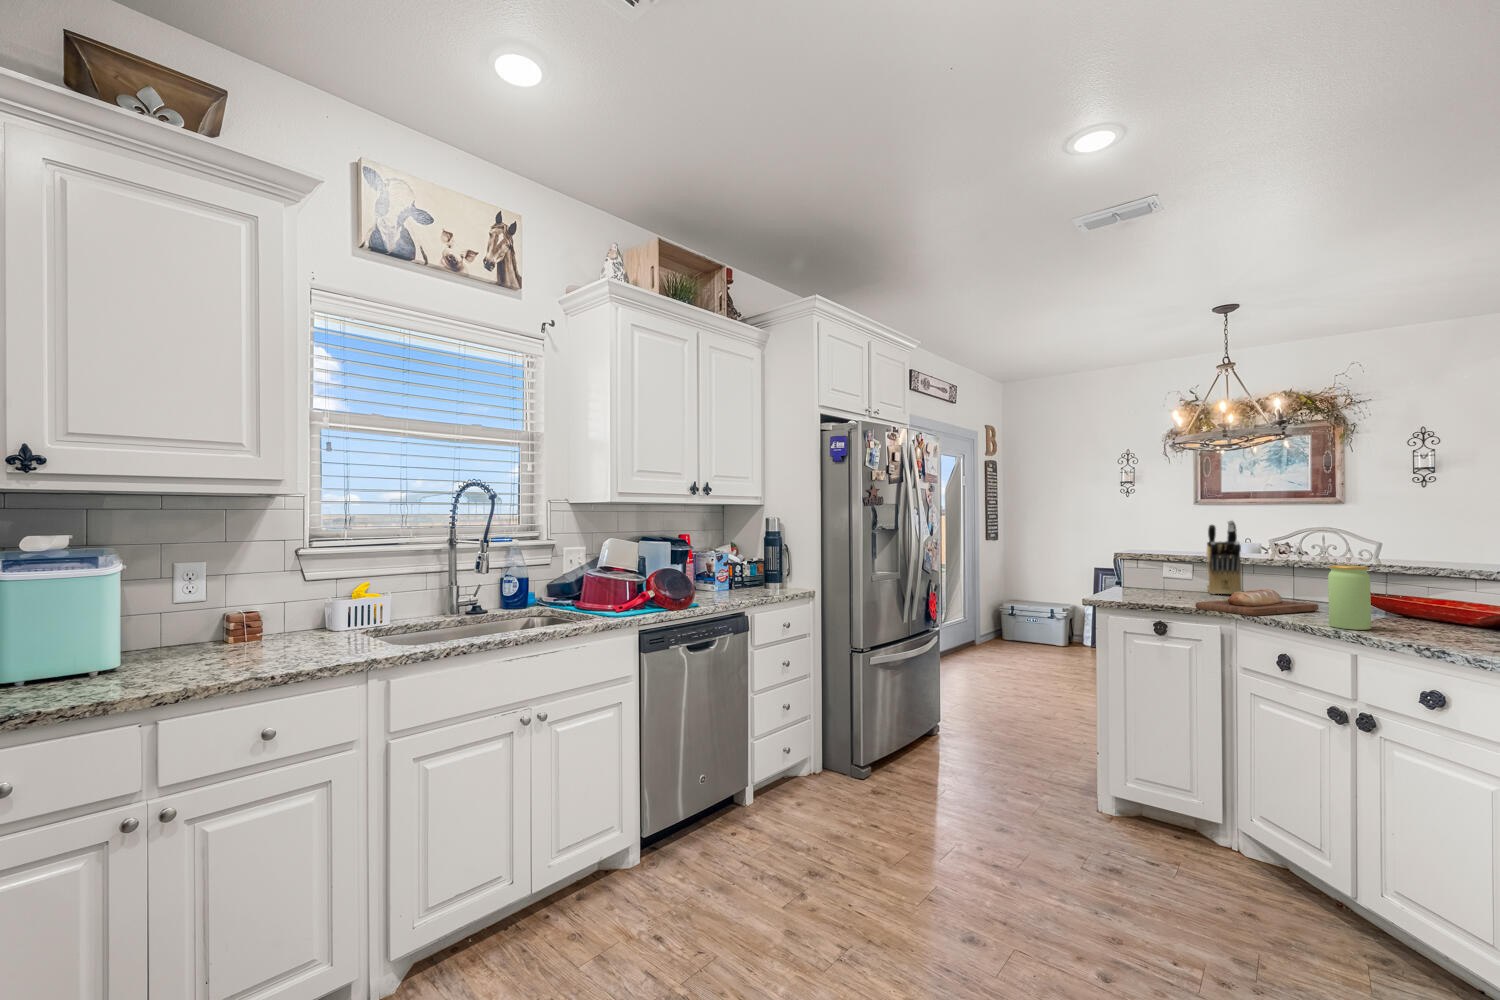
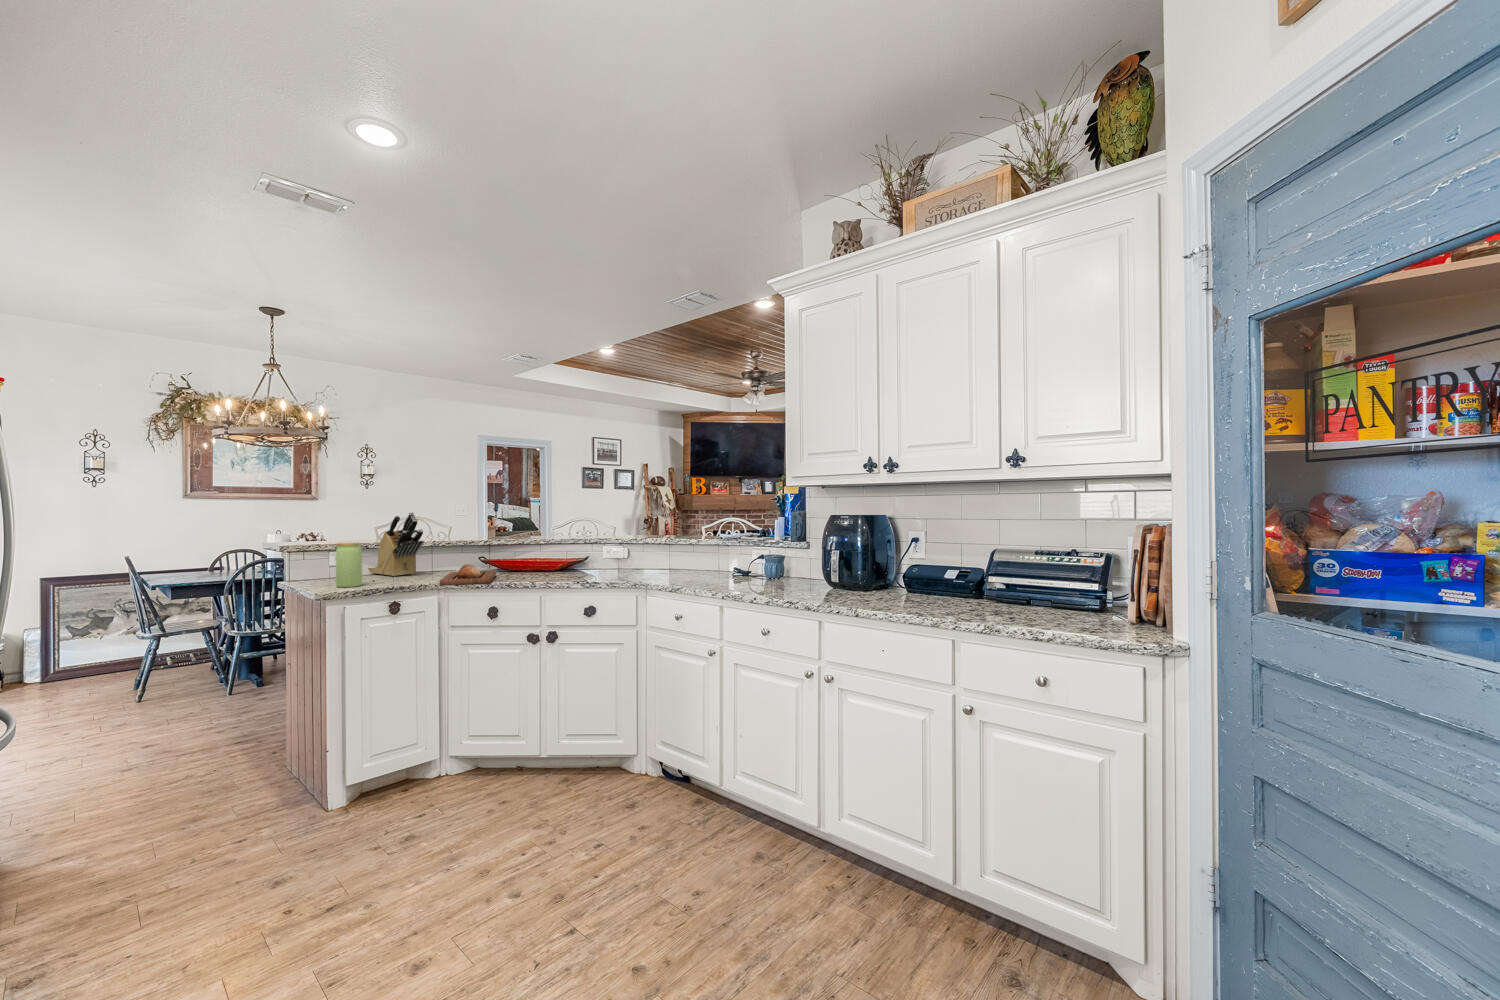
jar: present [1328,565,1371,630] -> present [336,543,362,587]

